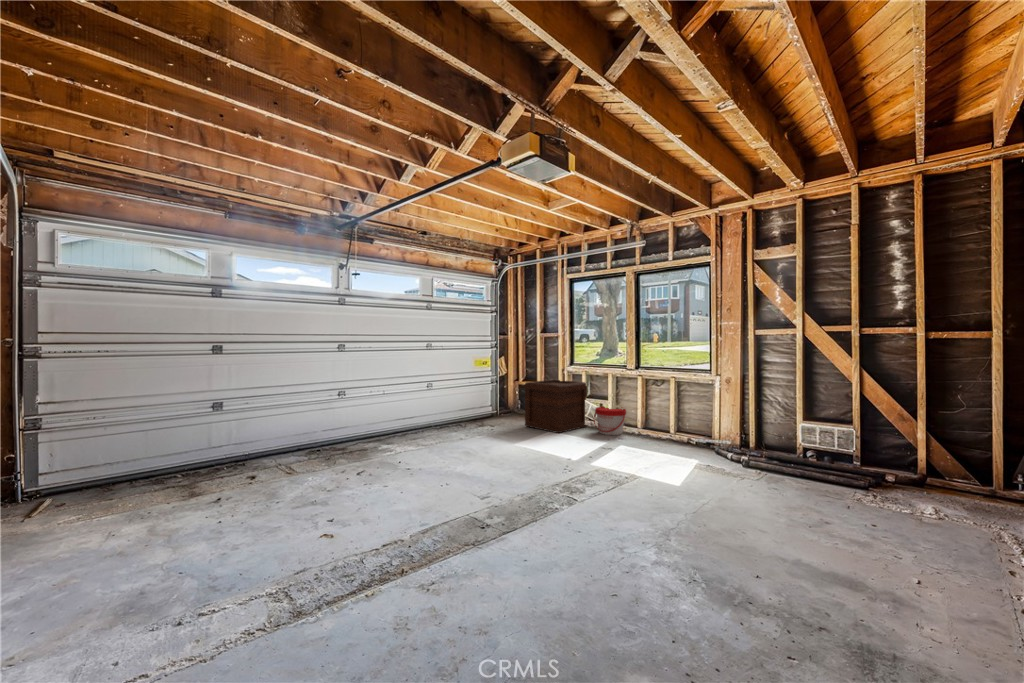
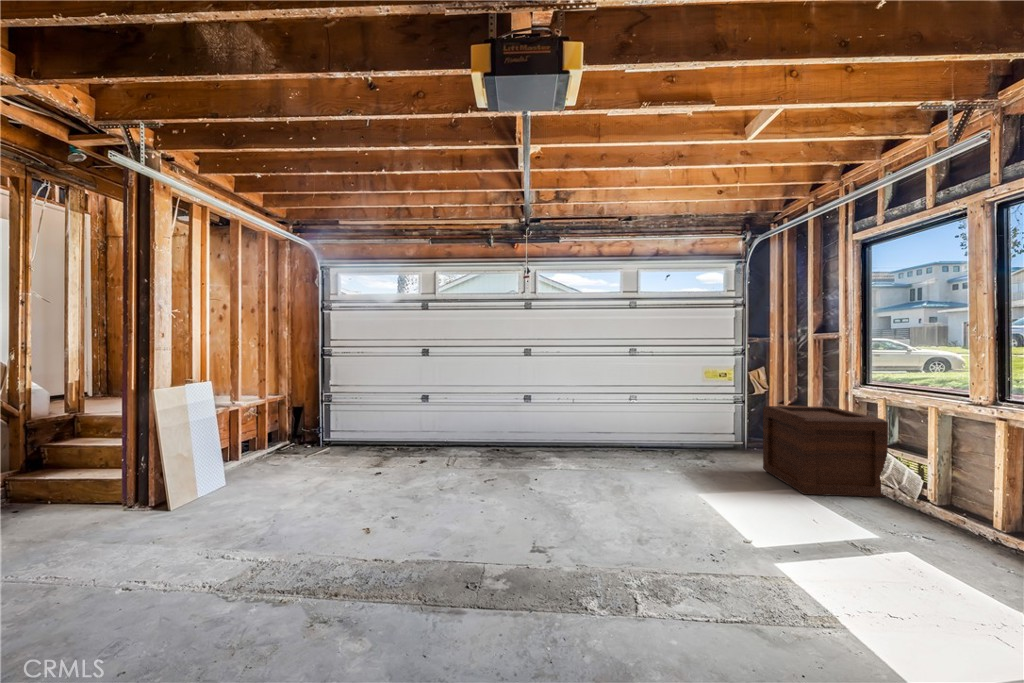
bucket: present [594,406,626,435] -> none [882,468,966,532]

